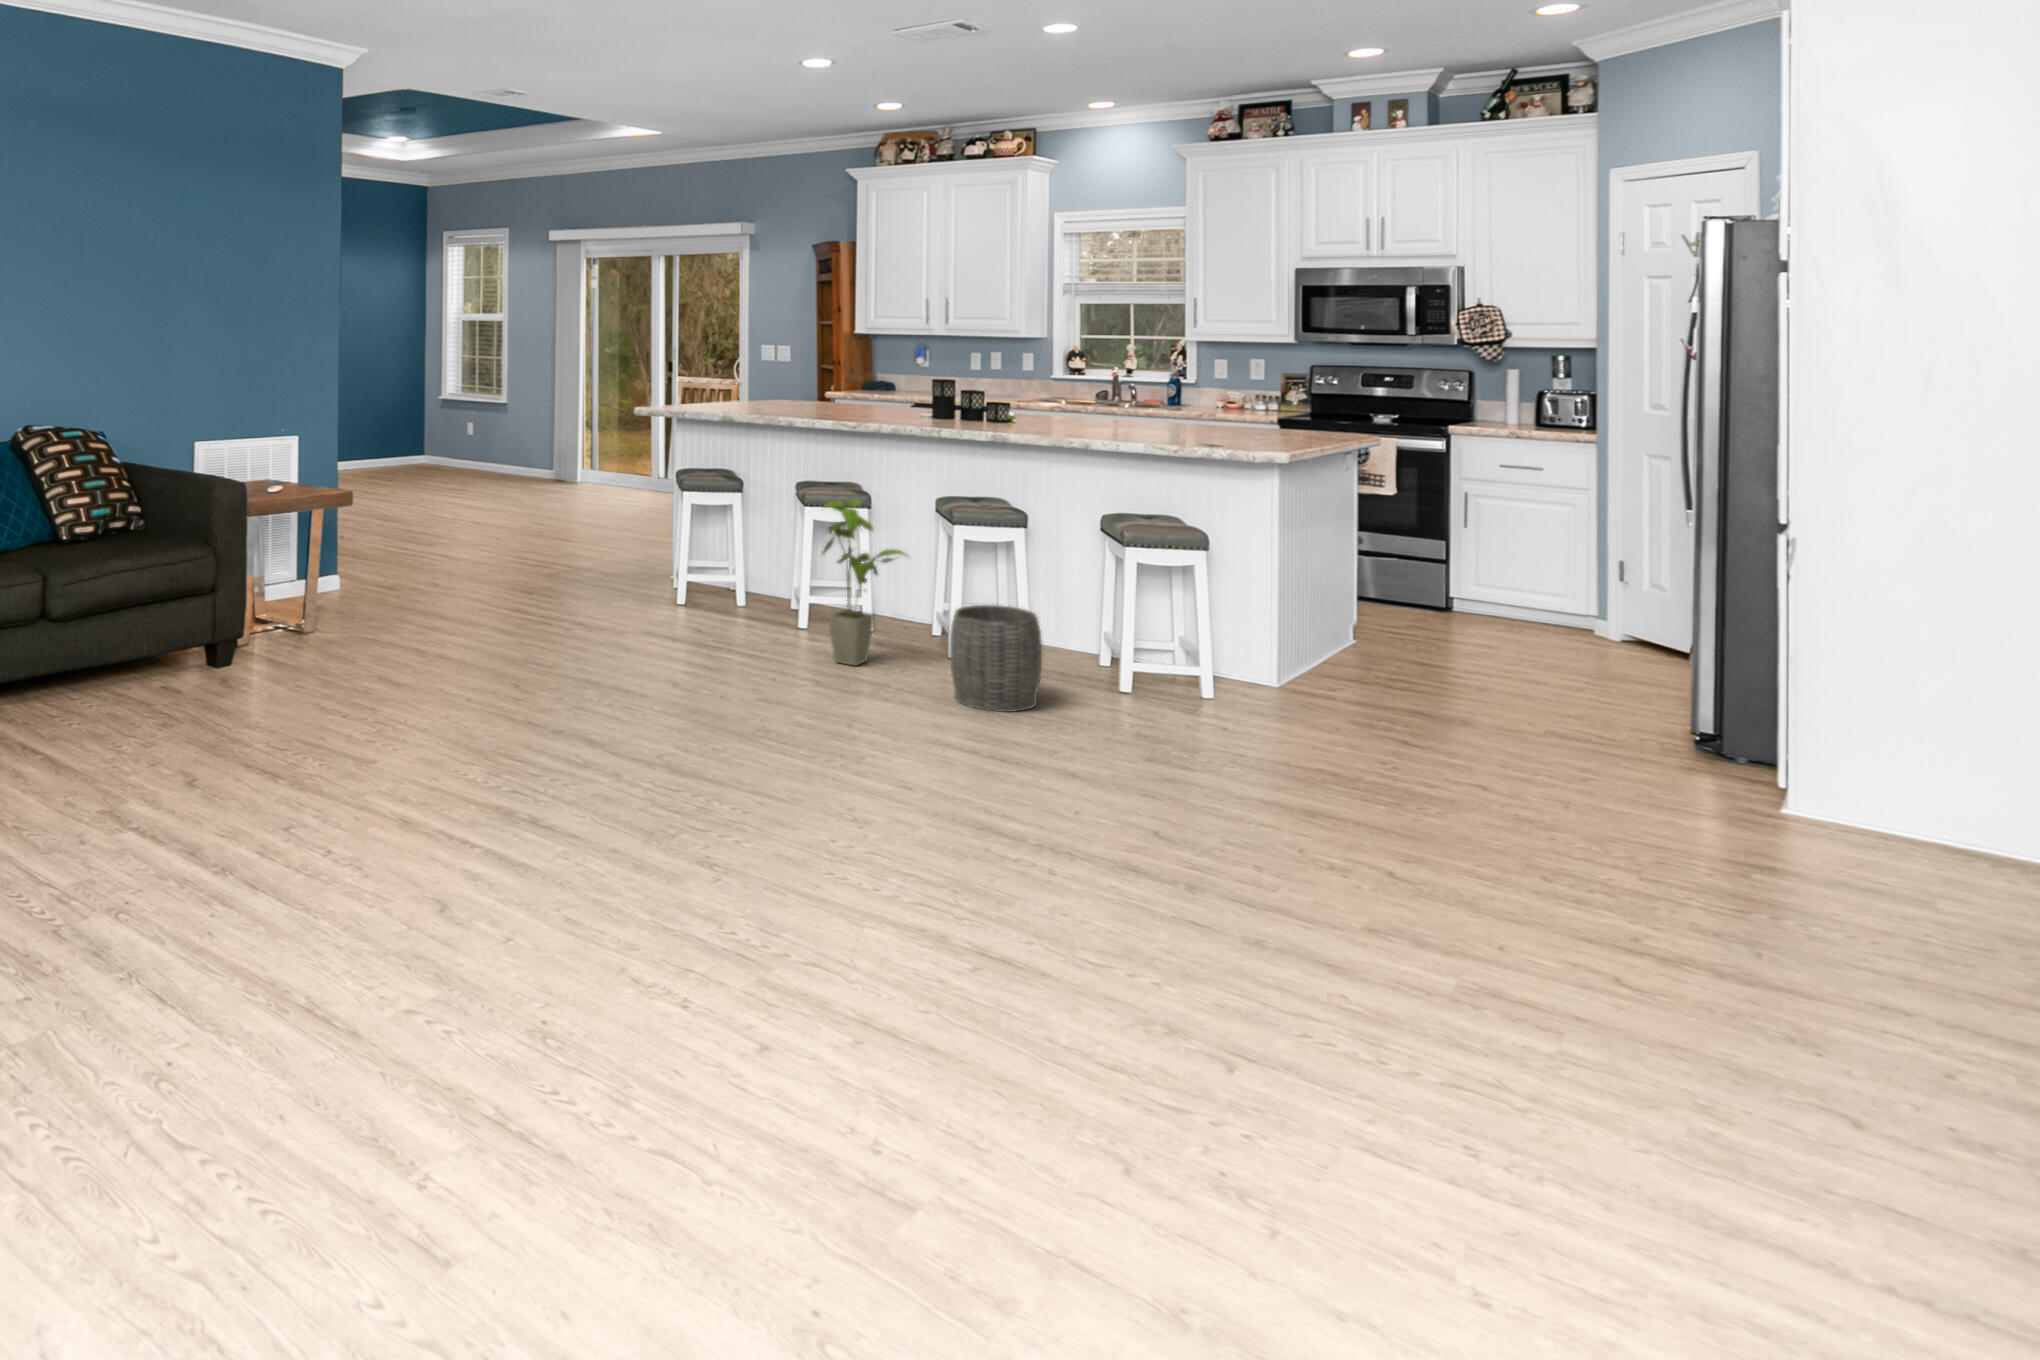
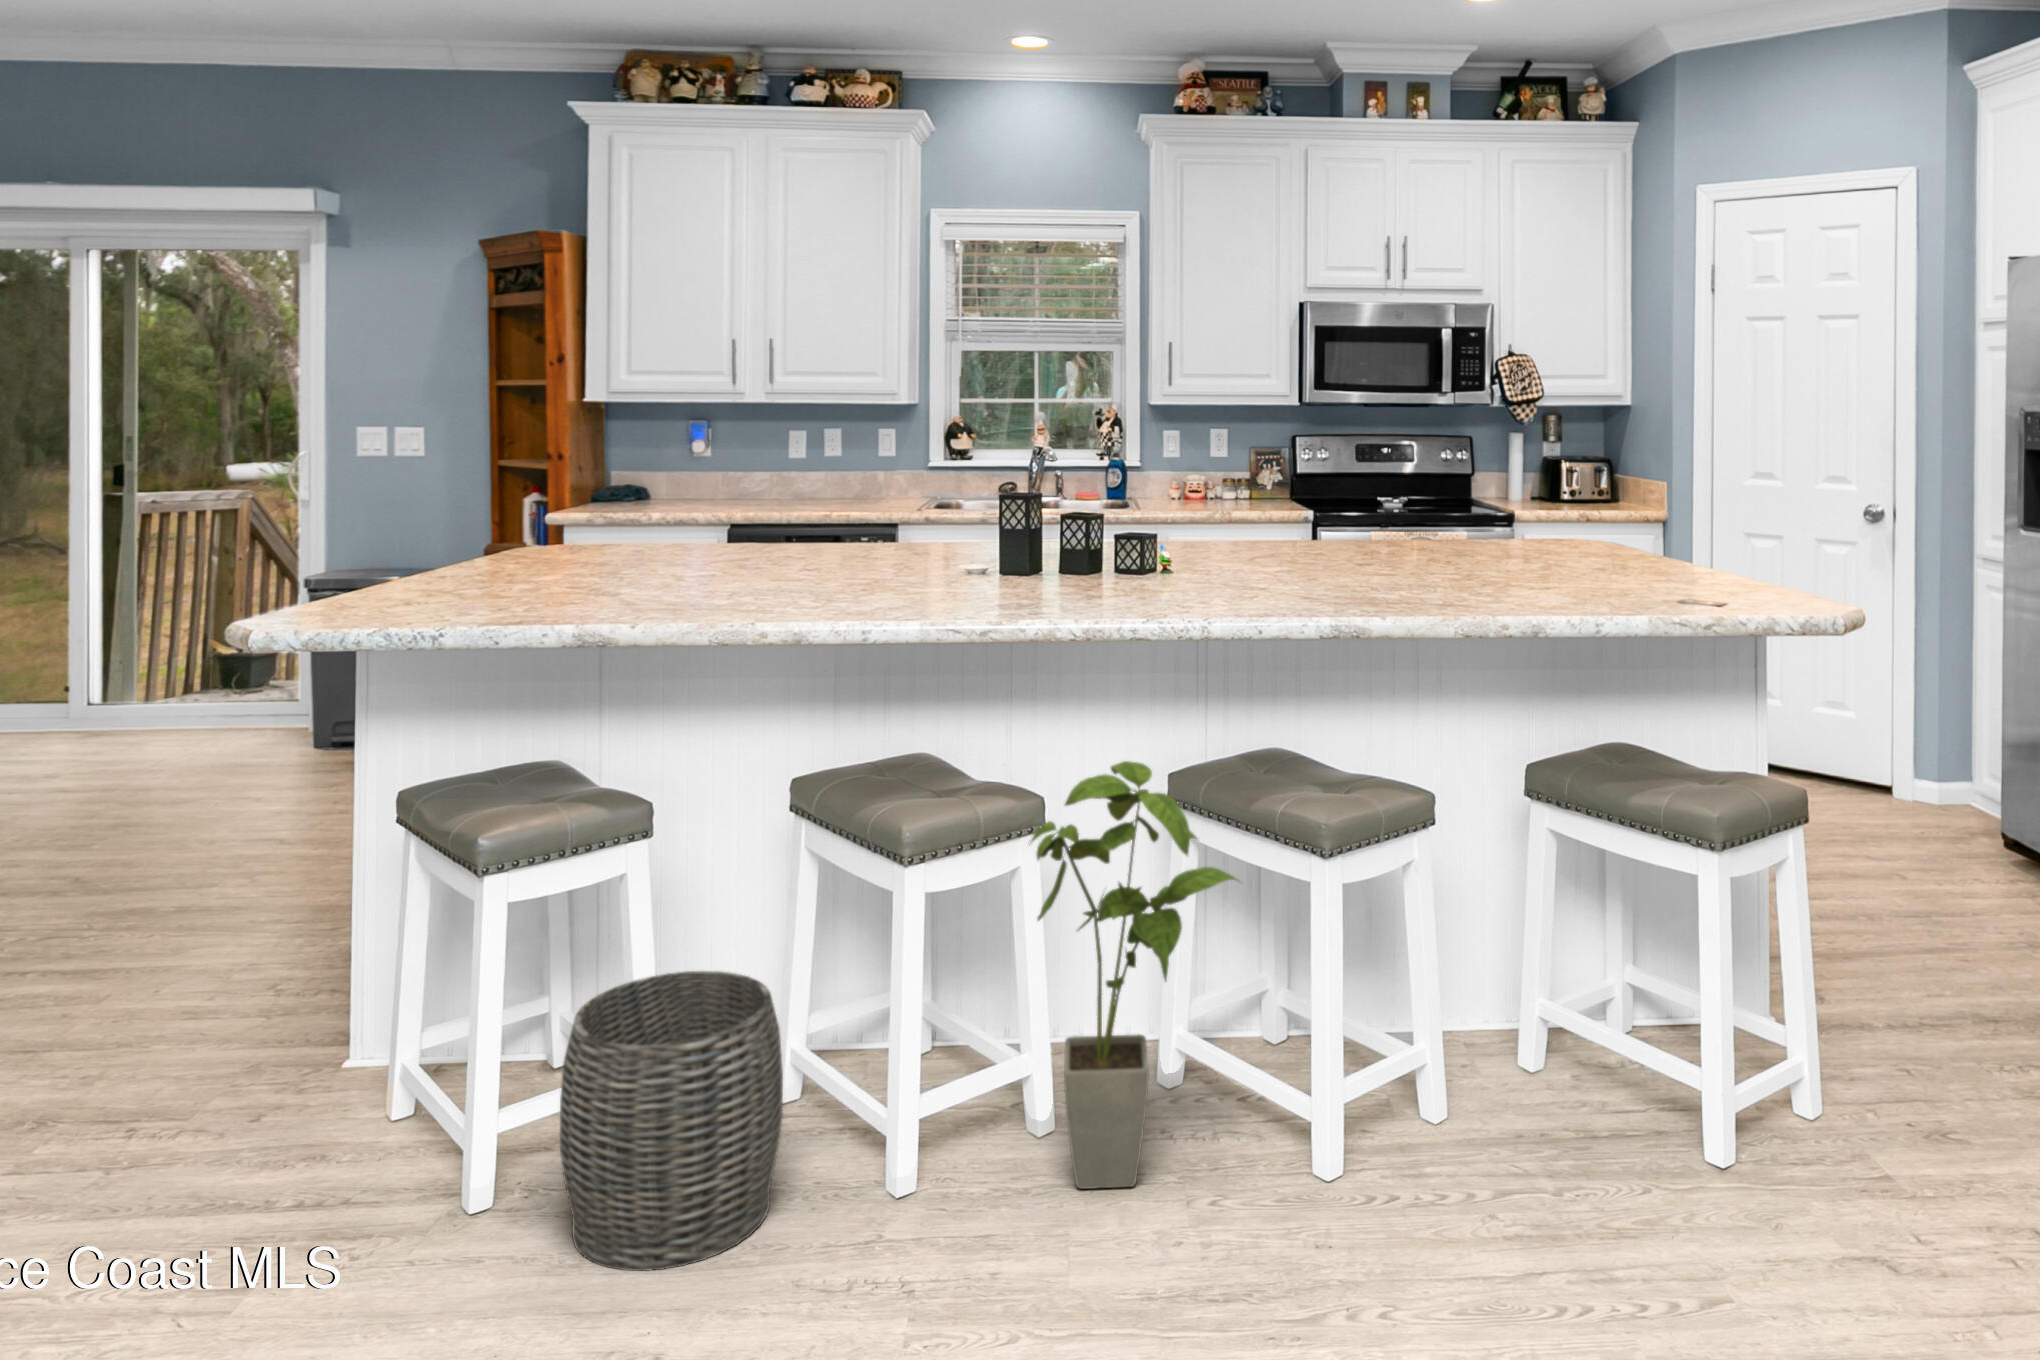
woven basket: present [950,605,1042,712] -> present [560,971,783,1271]

